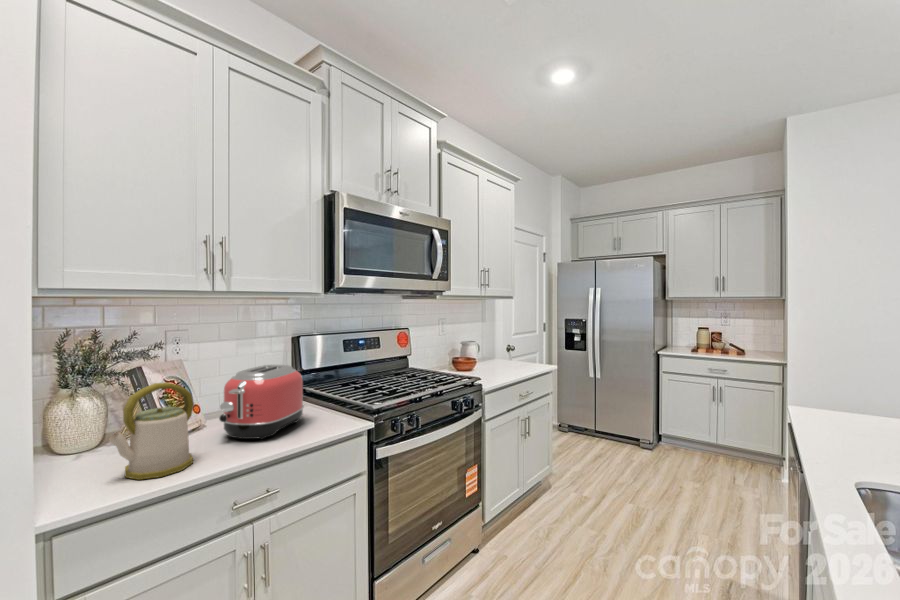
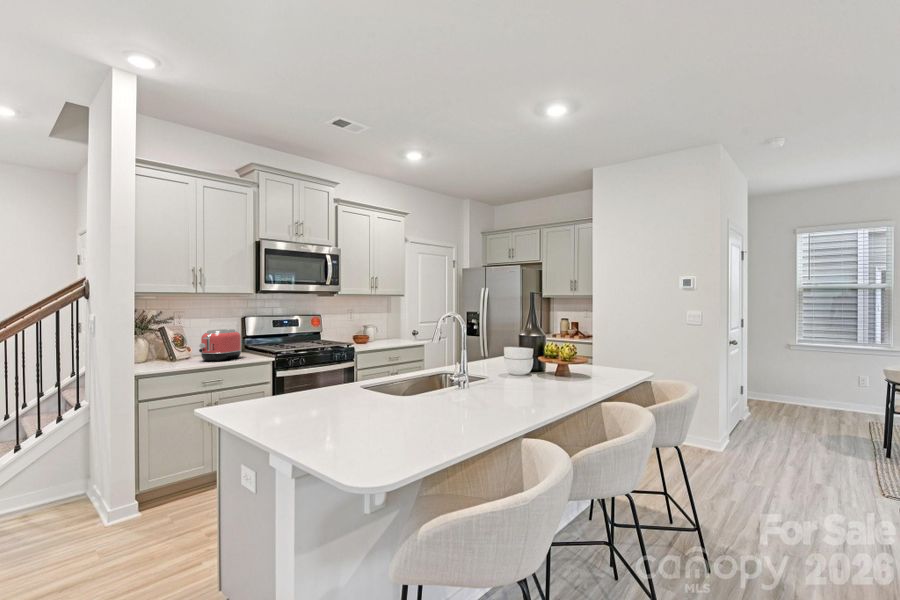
kettle: present [110,383,194,480] -> none [156,331,188,367]

